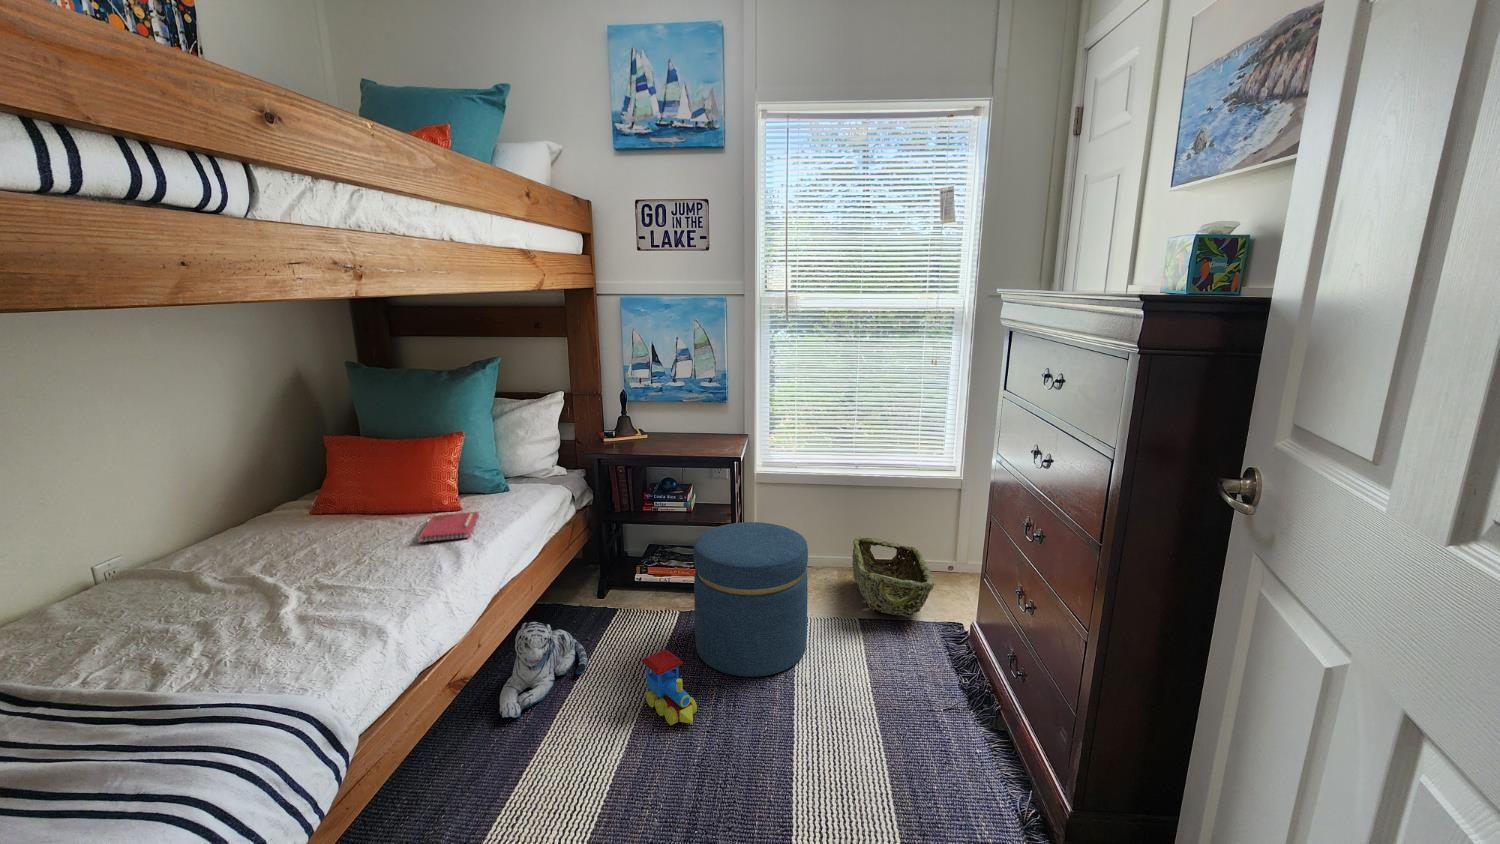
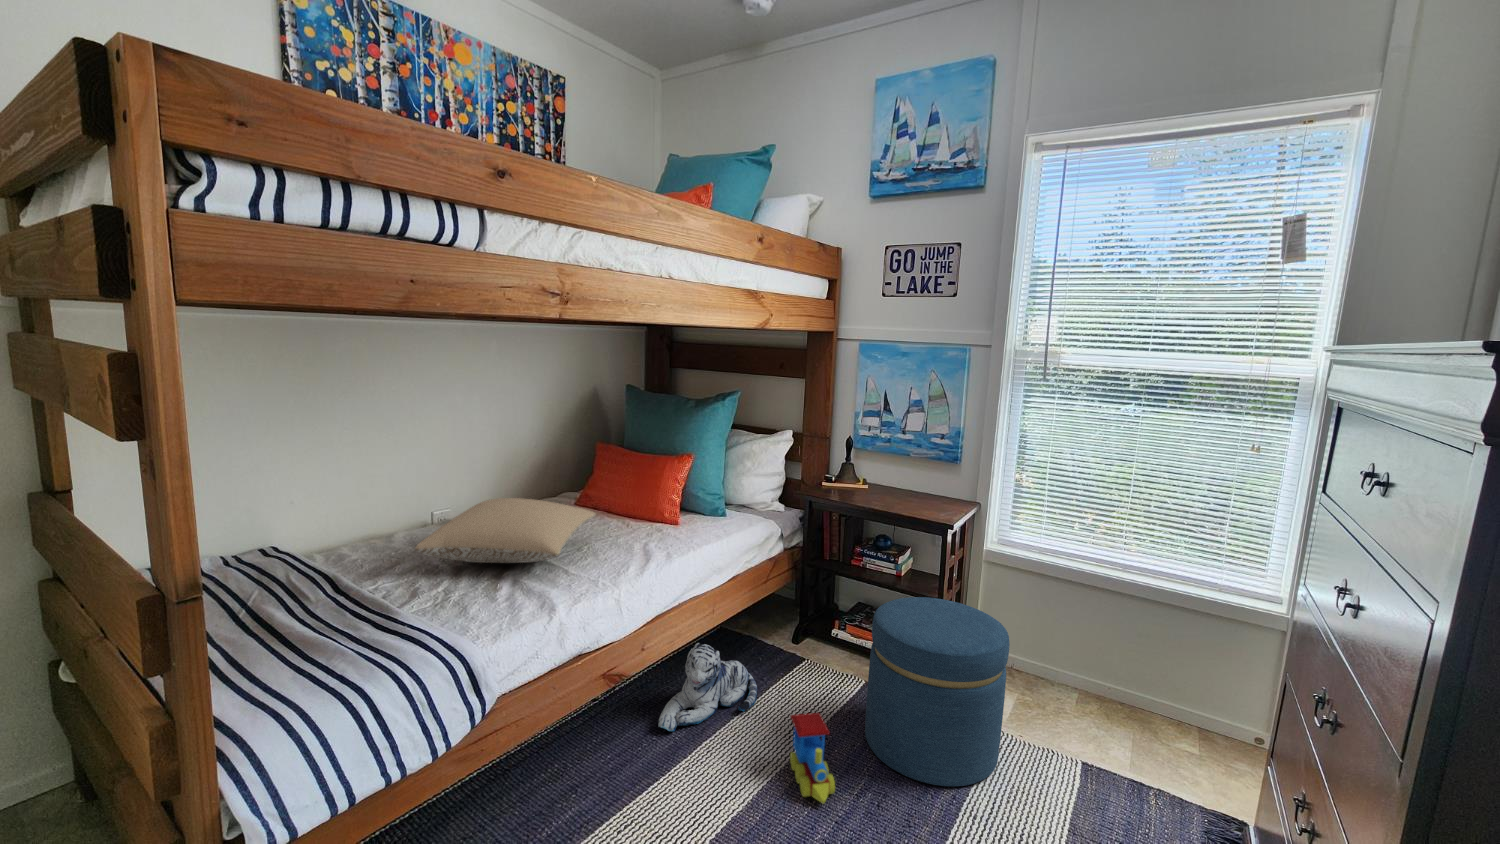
notebook: present [418,512,478,543] -> none [623,524,684,550]
pillow: none [143,513,372,615] -> present [415,498,595,563]
woven basket: present [852,537,934,617] -> none [1090,656,1203,782]

